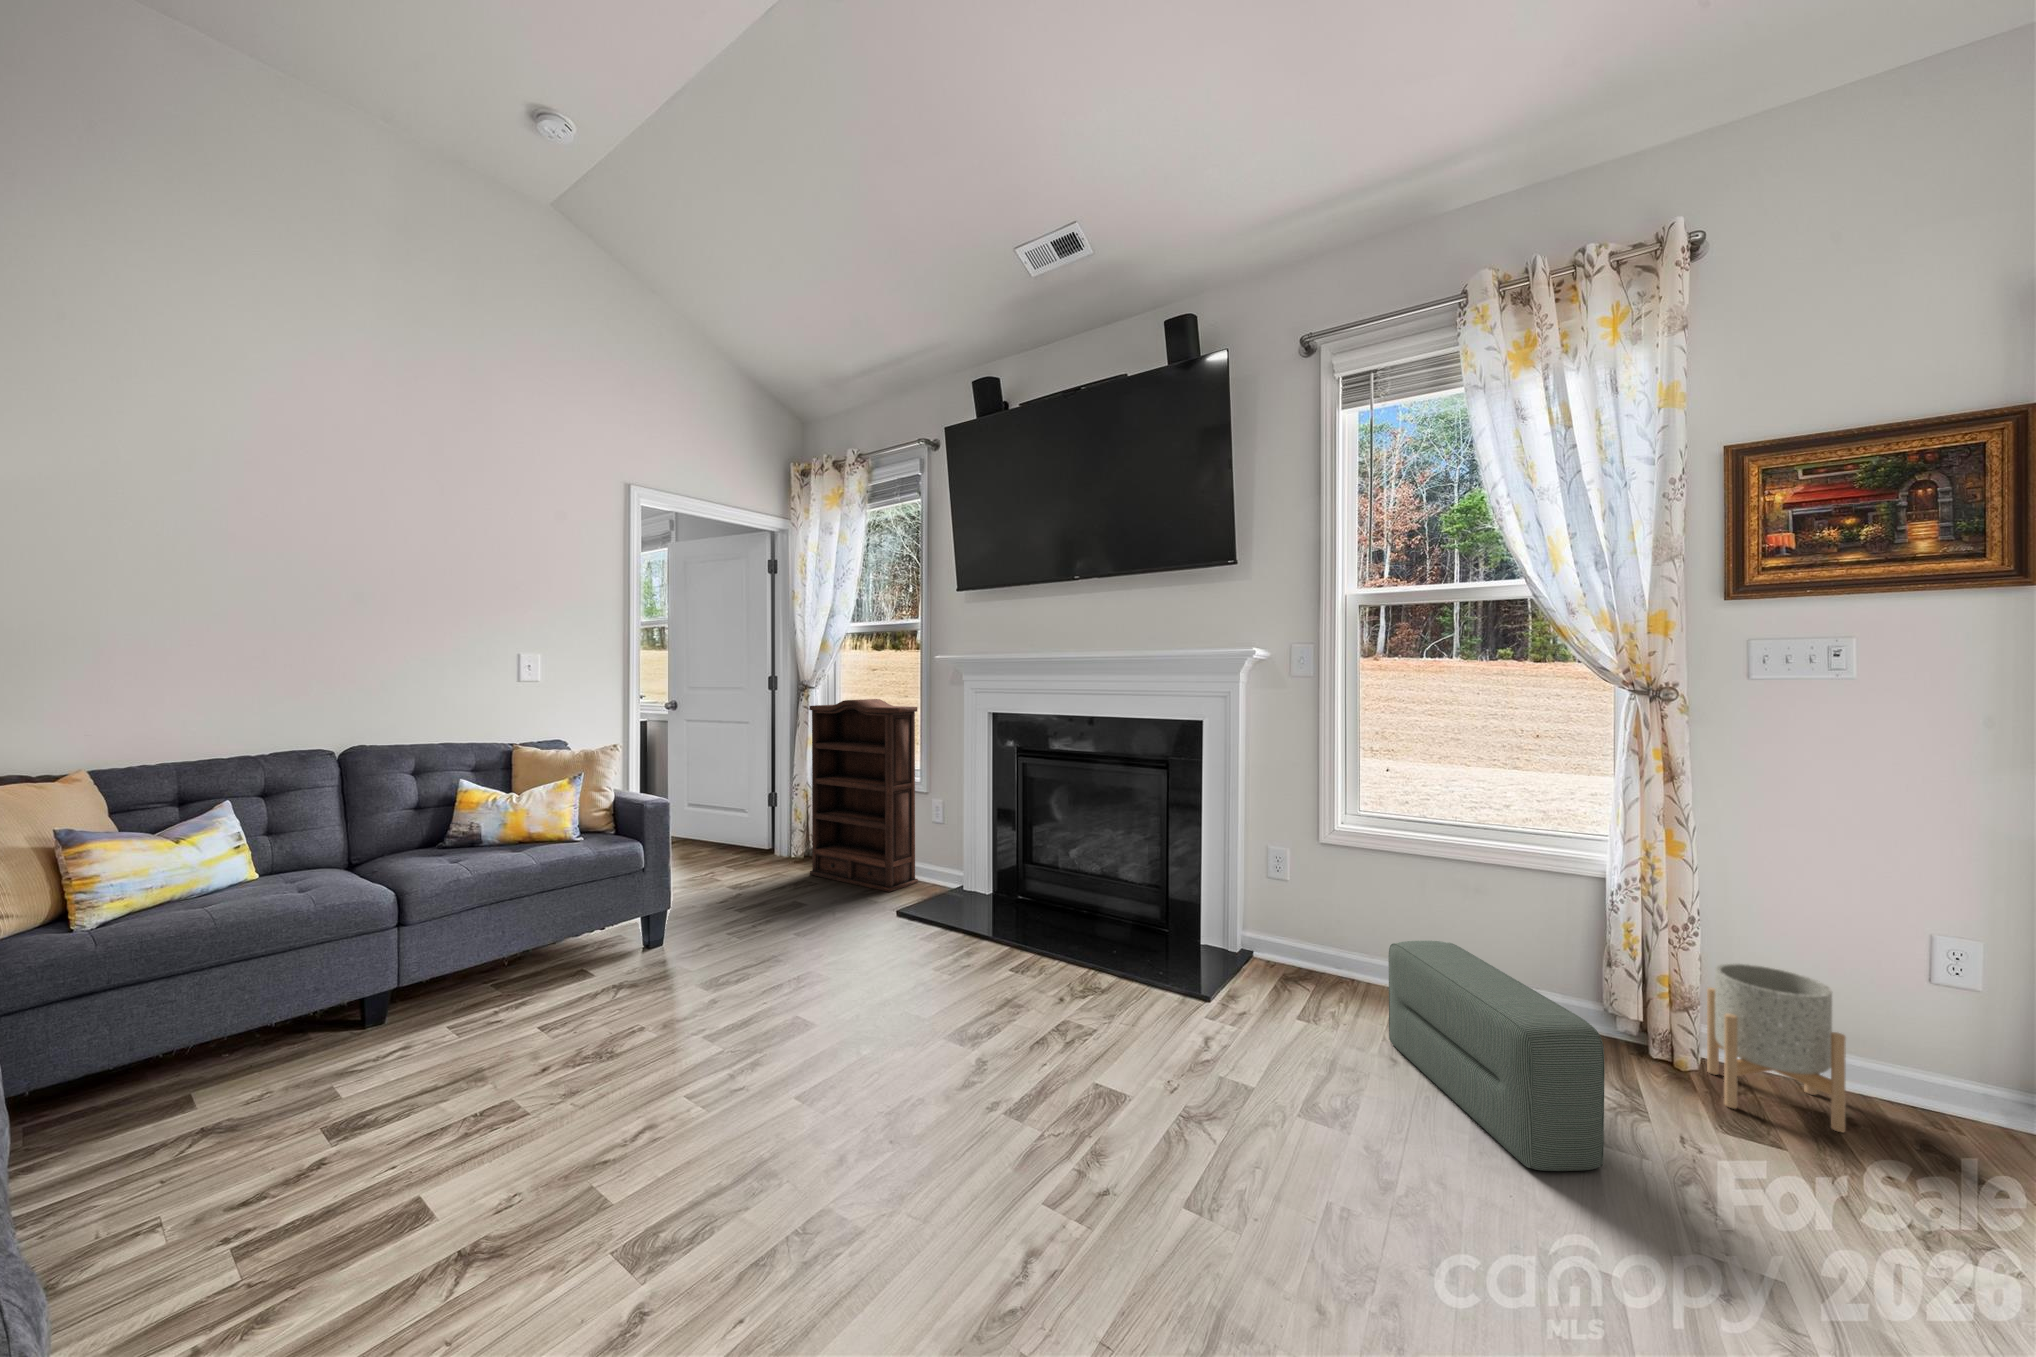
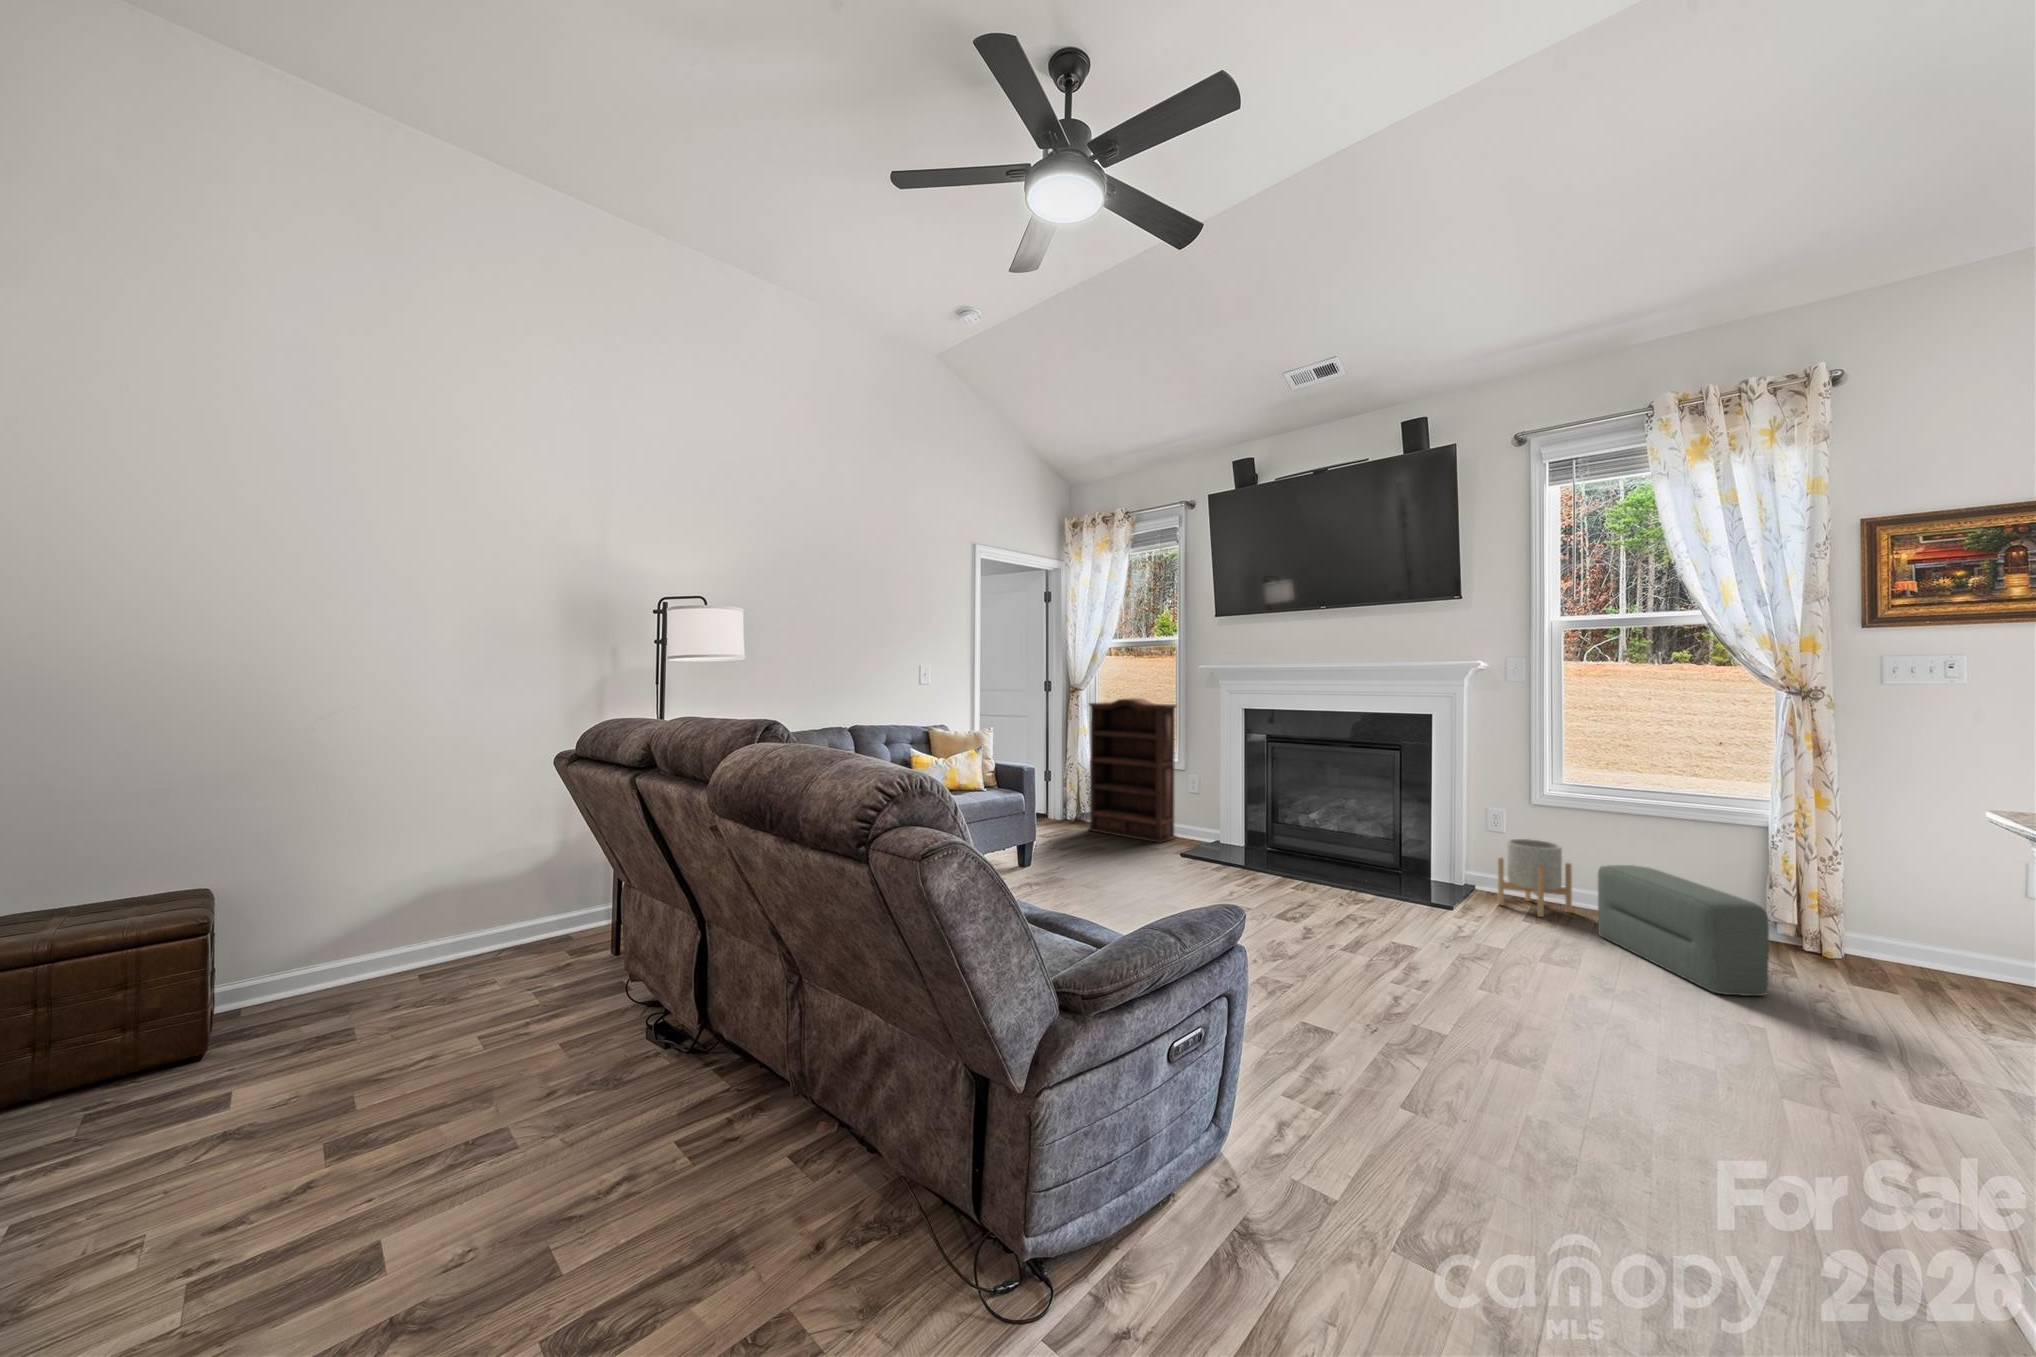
planter: present [1707,964,1846,1132] -> present [1498,839,1572,917]

